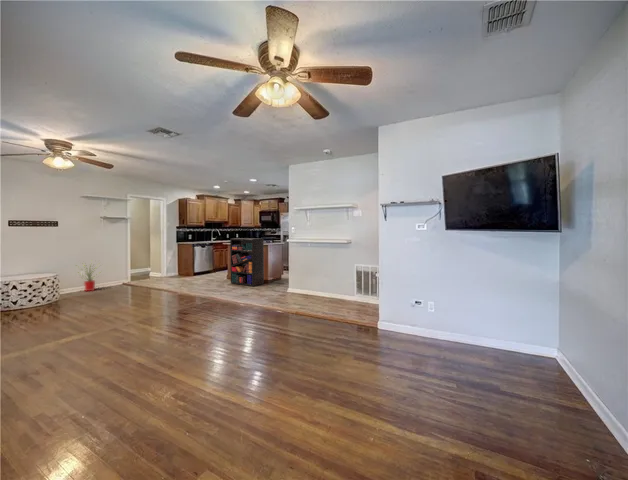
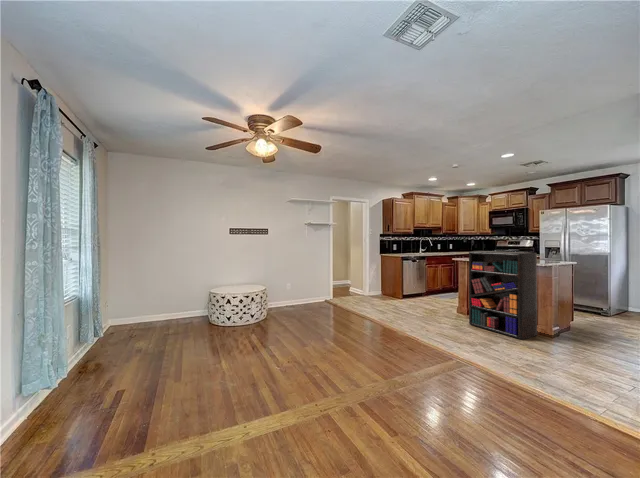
house plant: present [84,265,95,291] -> none [281,272,308,309]

